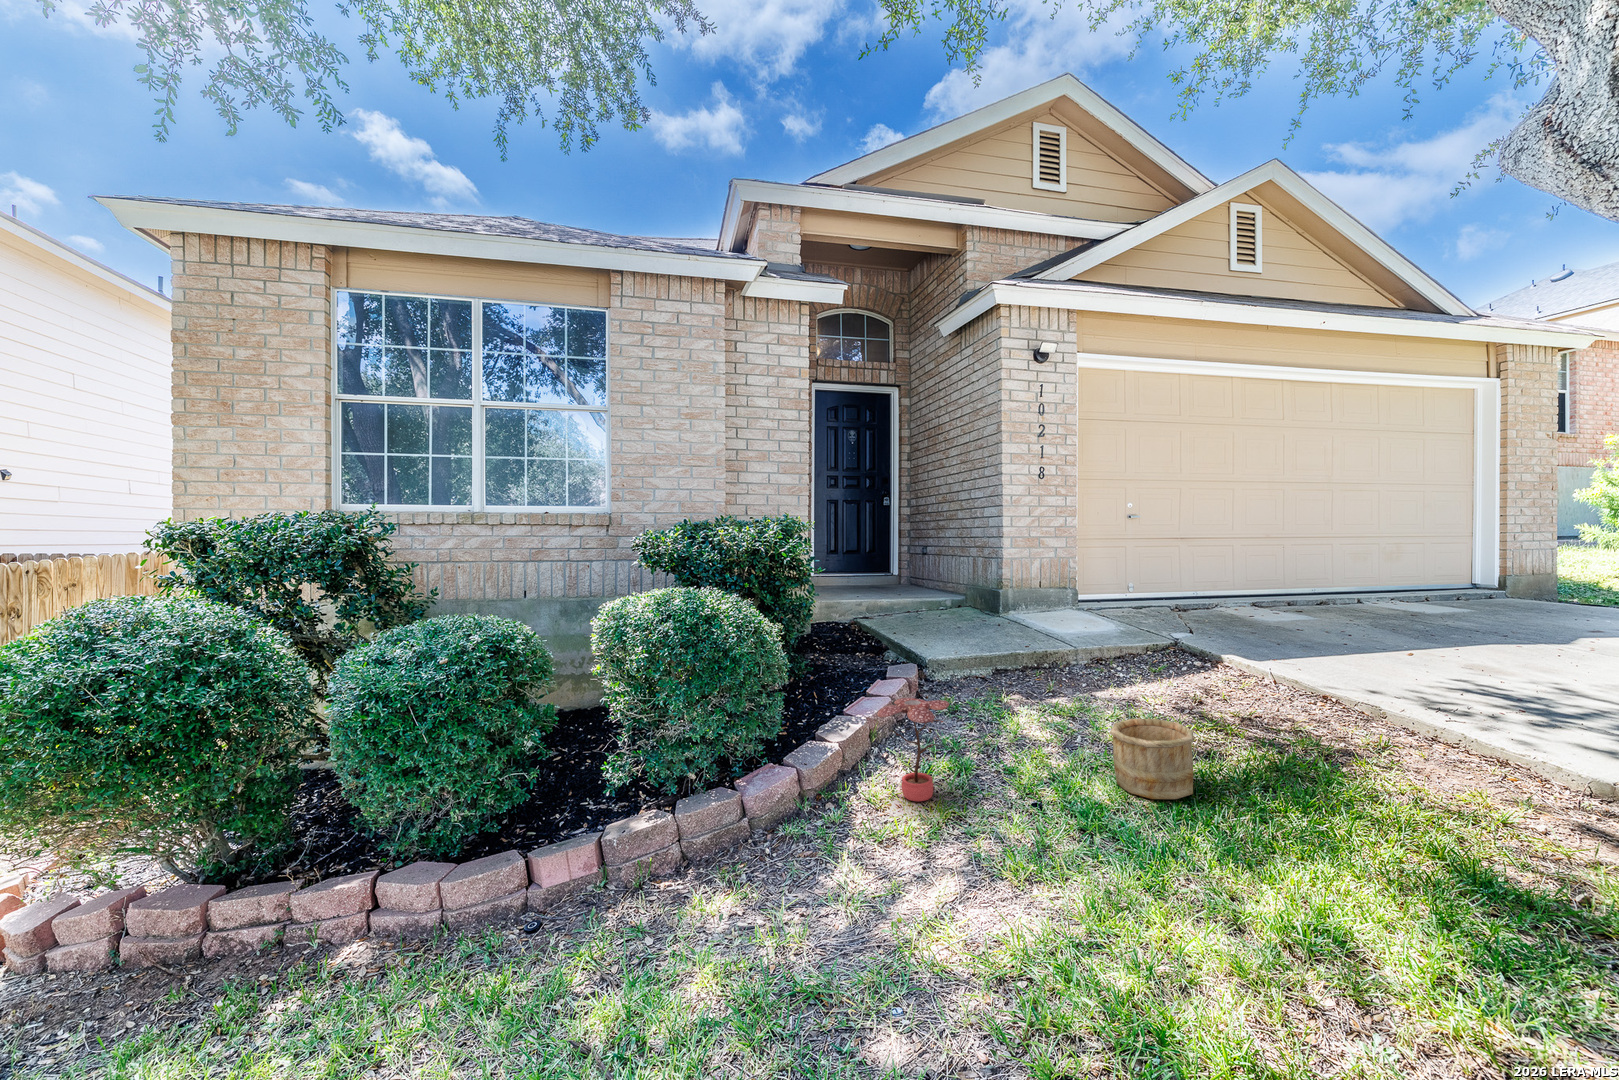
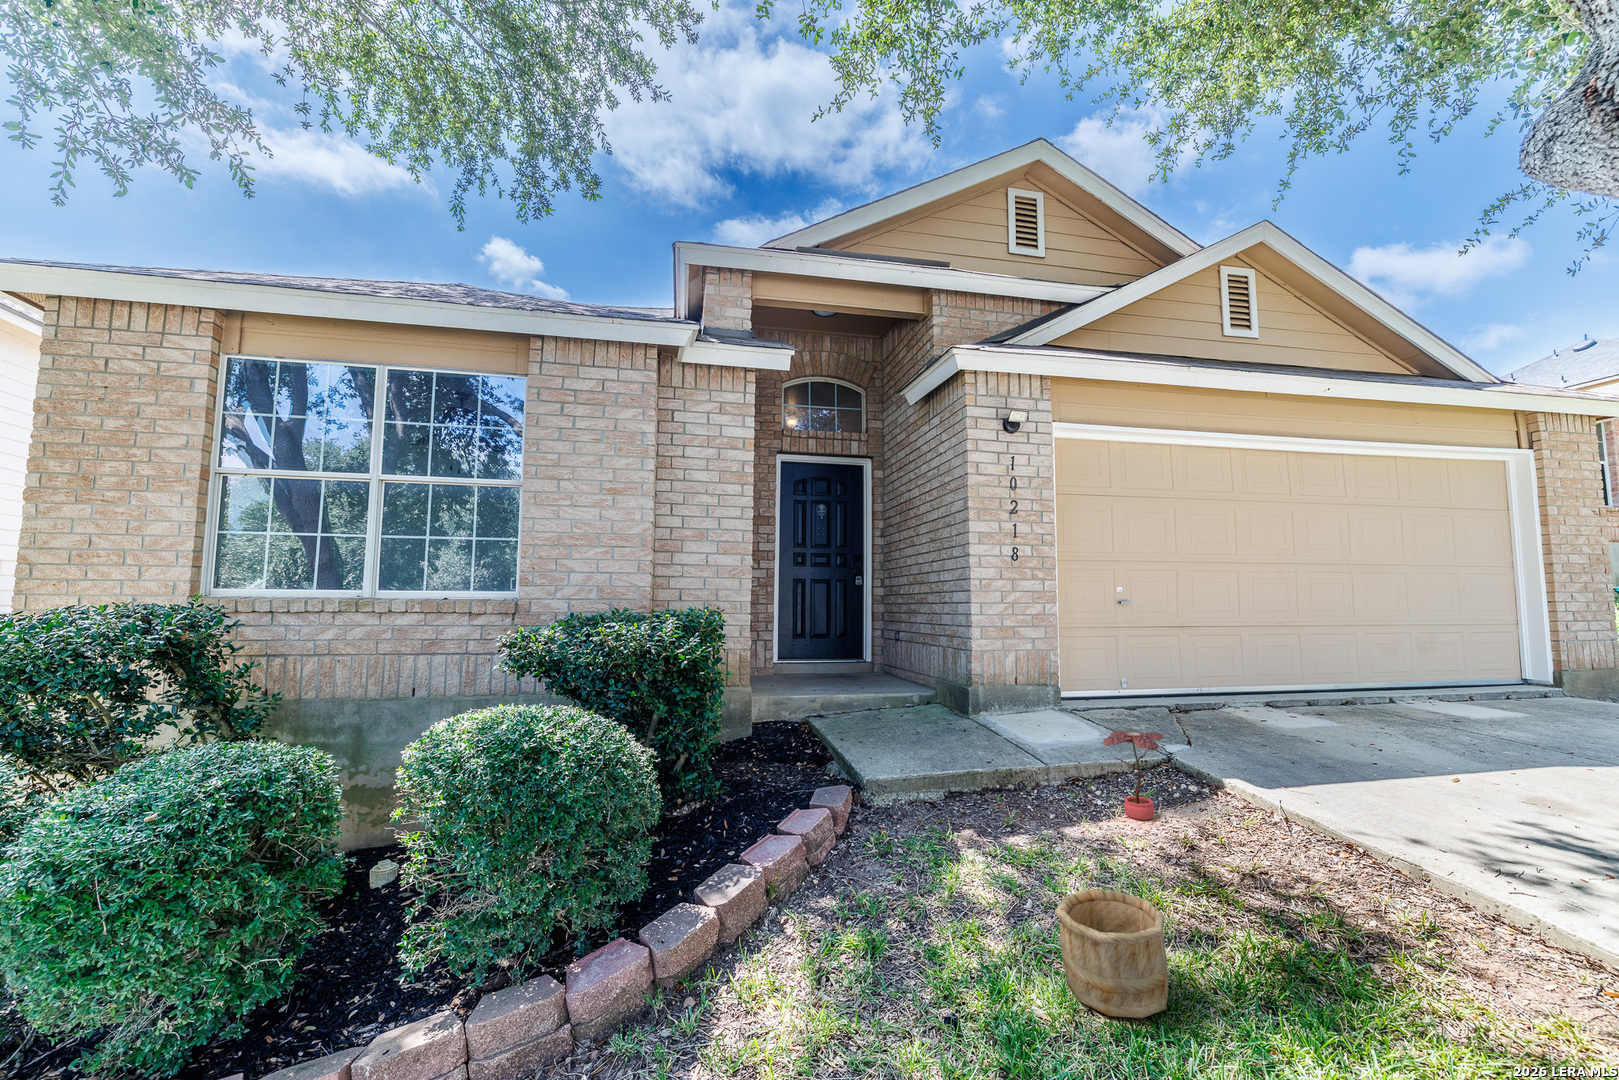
potted plant: present [877,698,949,801] -> present [1103,731,1164,820]

